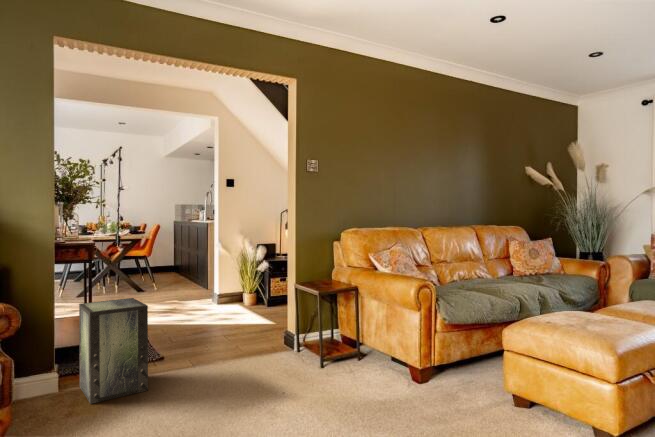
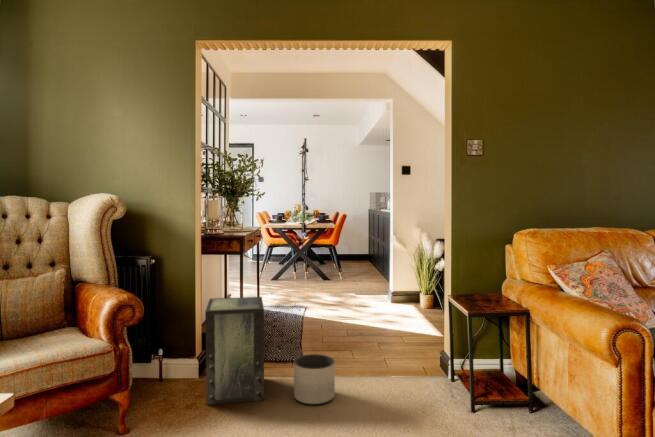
planter: none [174,343,212,386] -> present [294,354,335,405]

